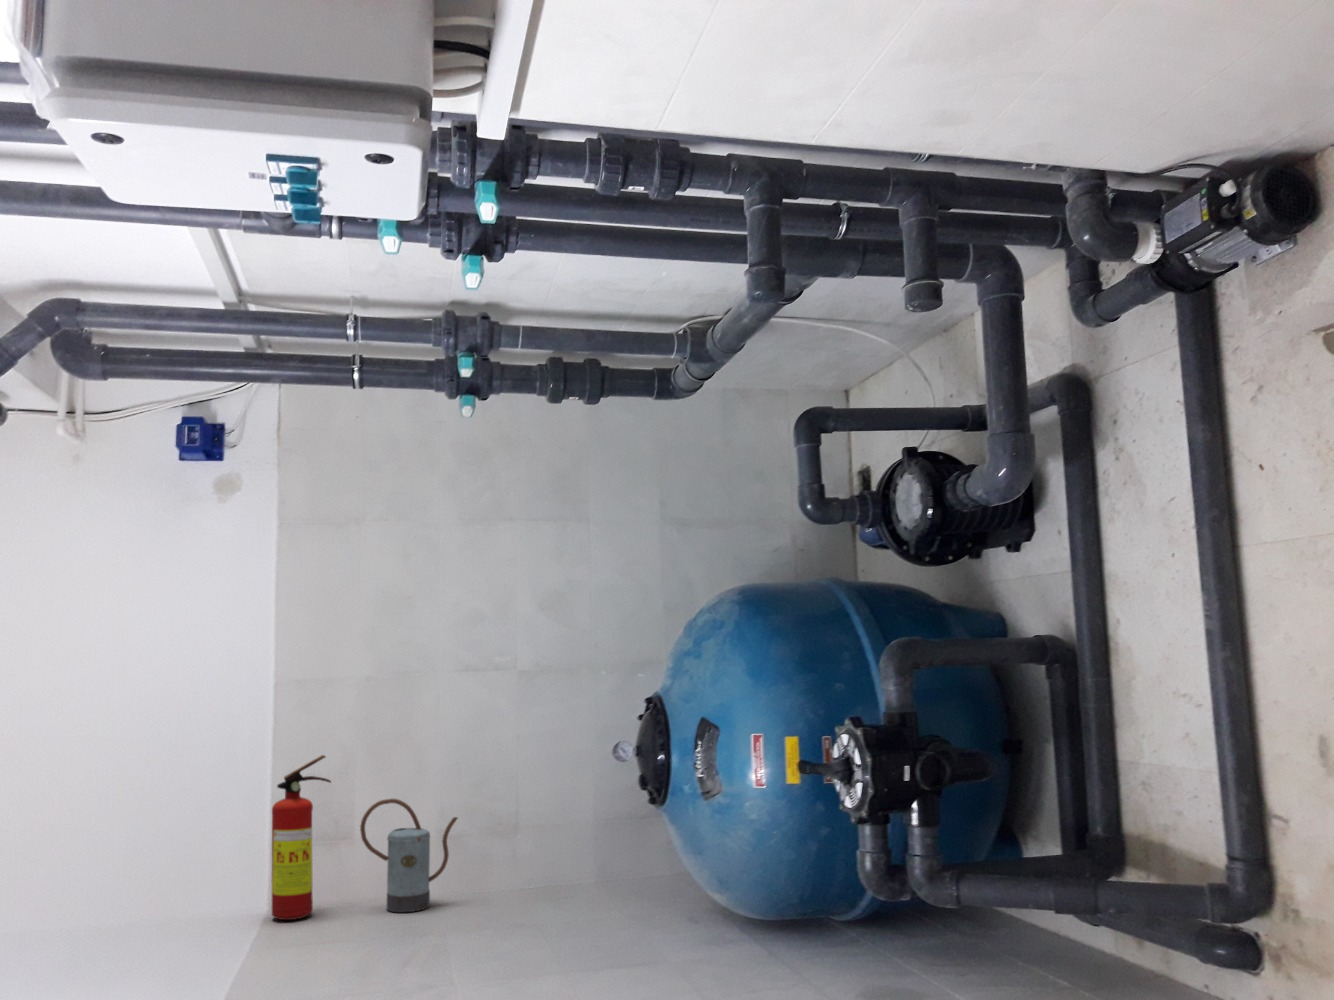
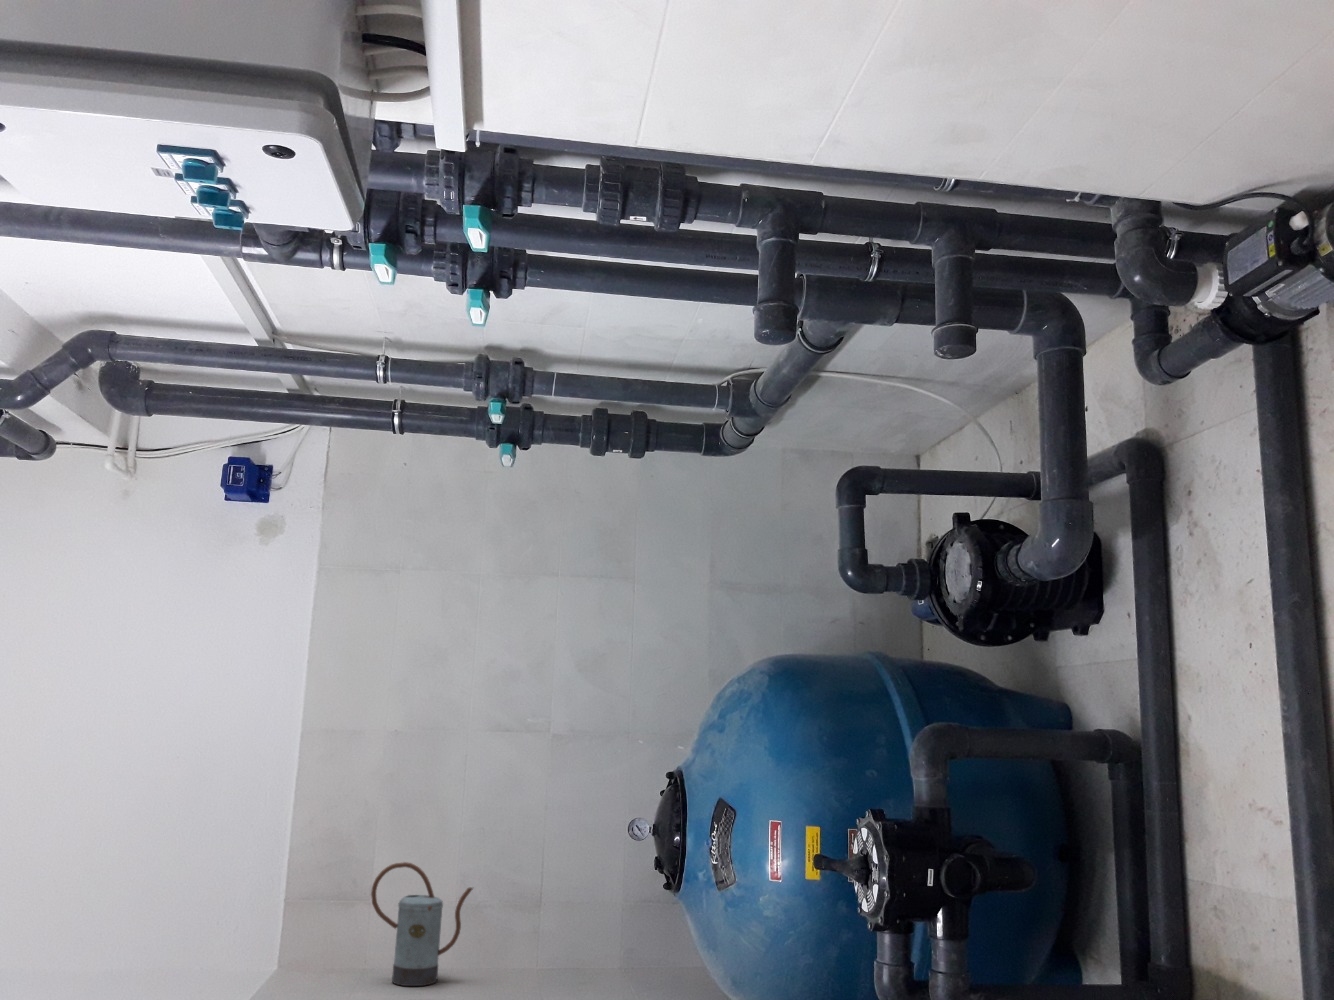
fire extinguisher: present [272,755,331,920] -> none [274,811,346,984]

